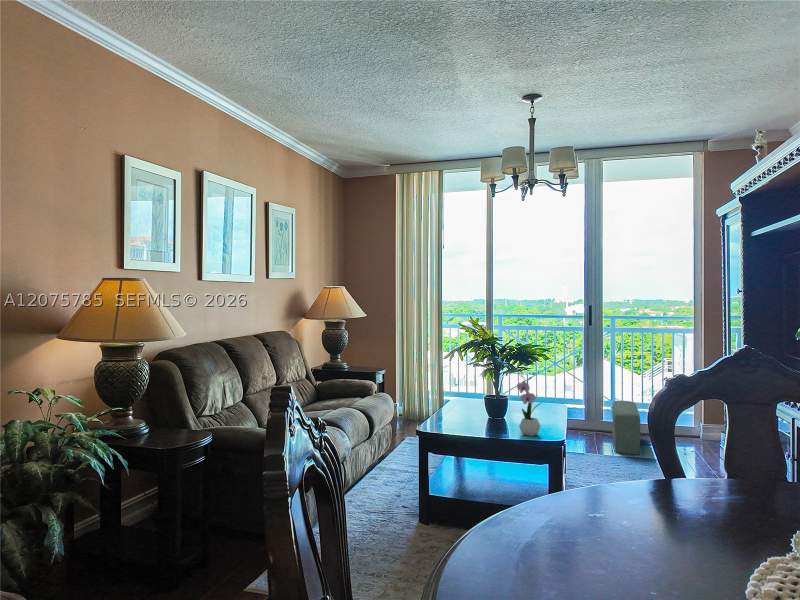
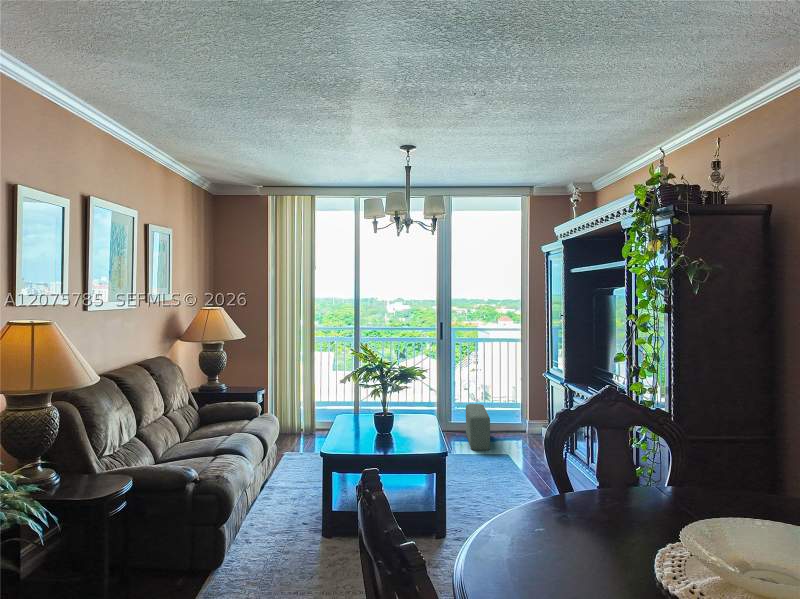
flower arrangement: present [517,372,541,436] -> none [408,393,429,447]

